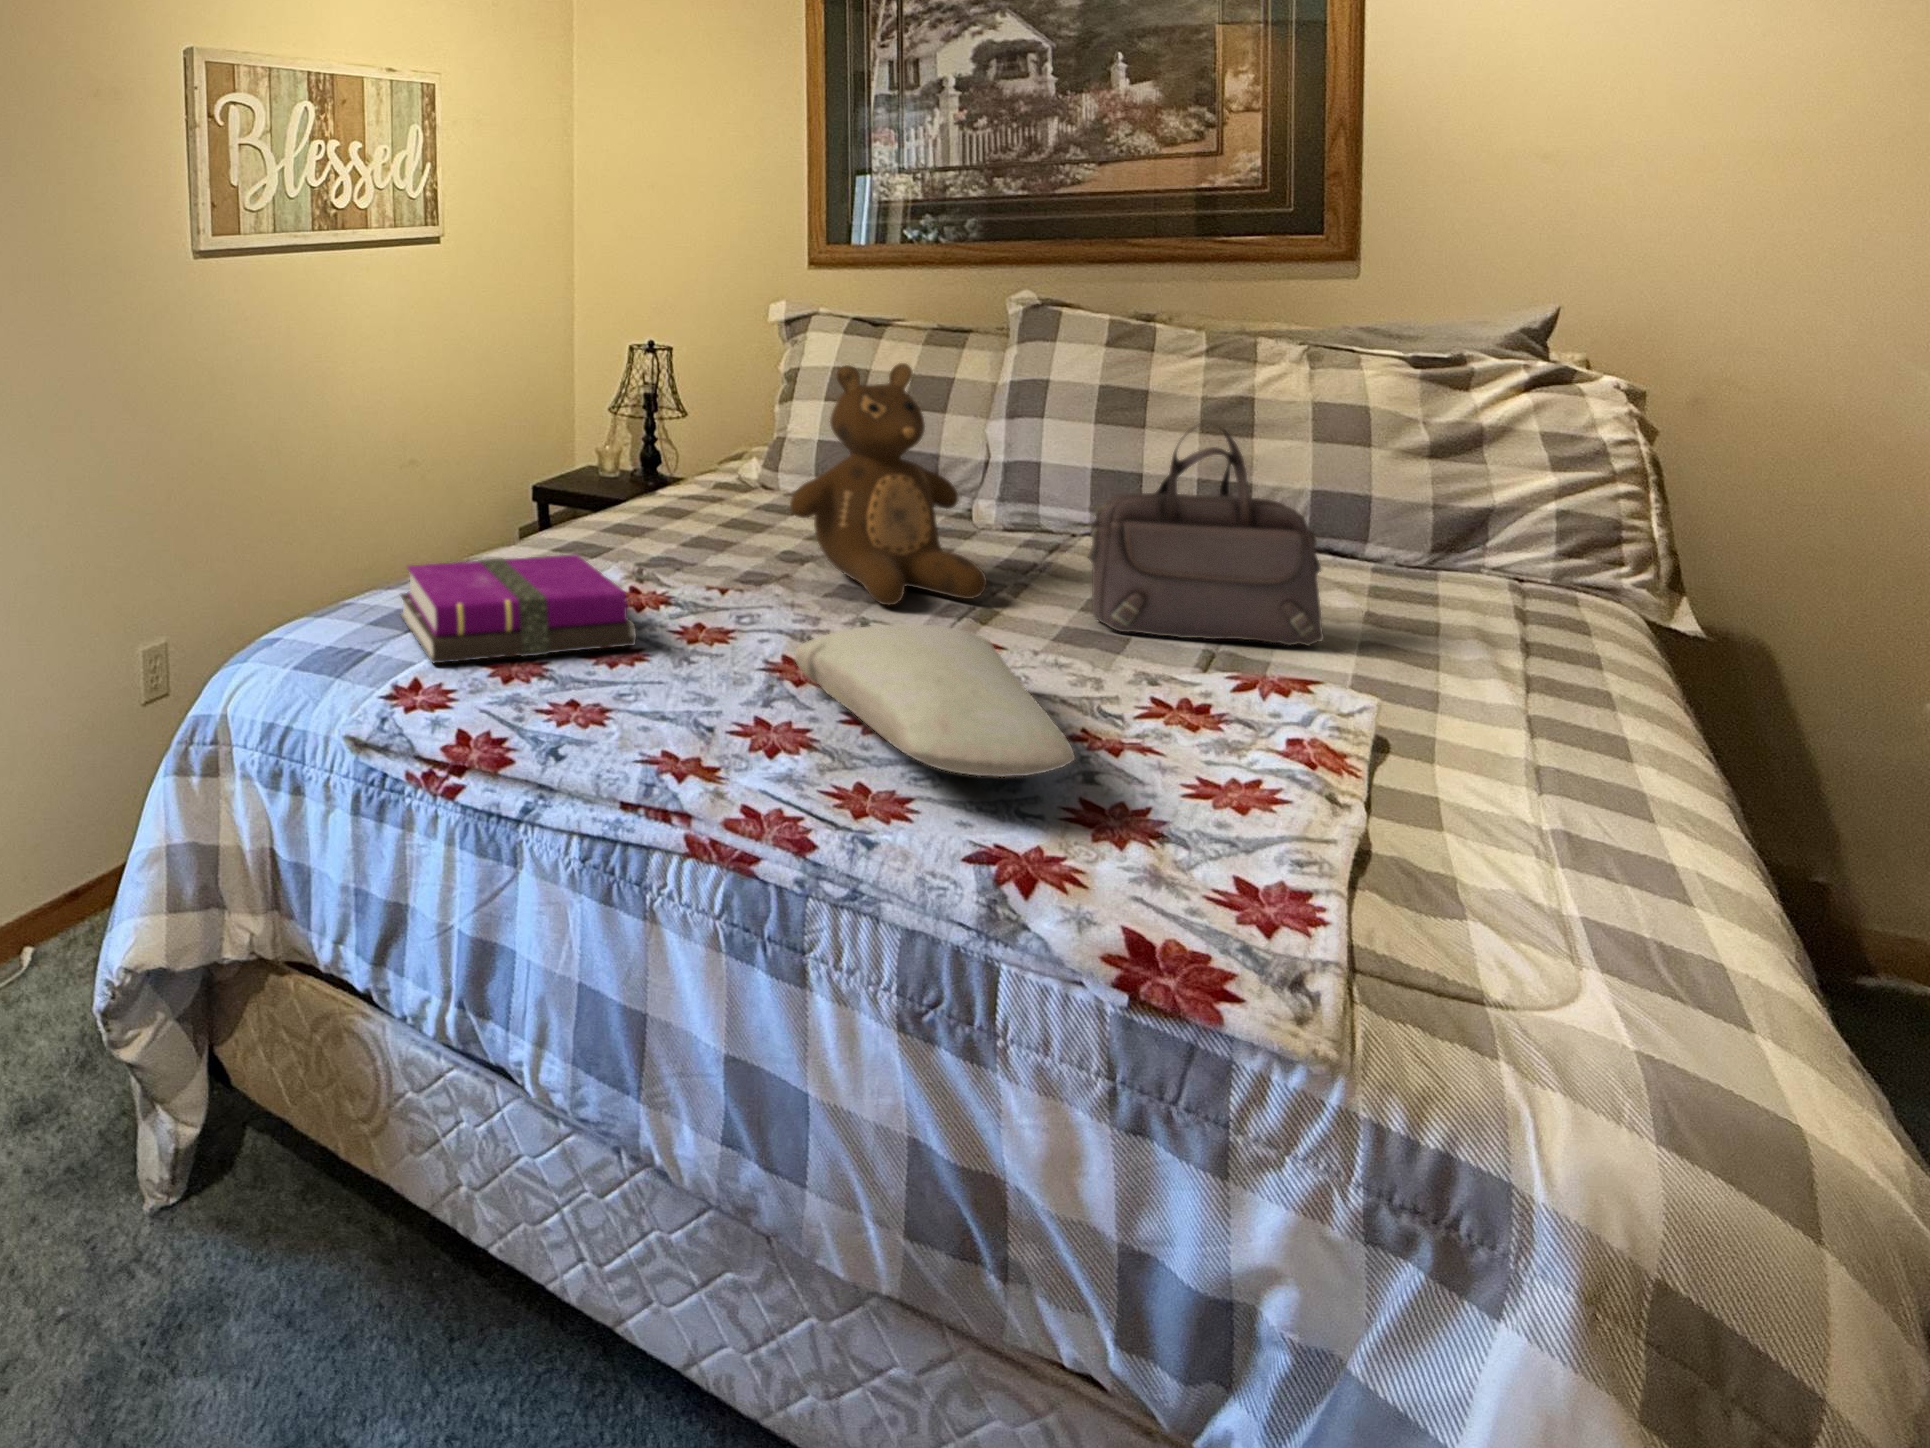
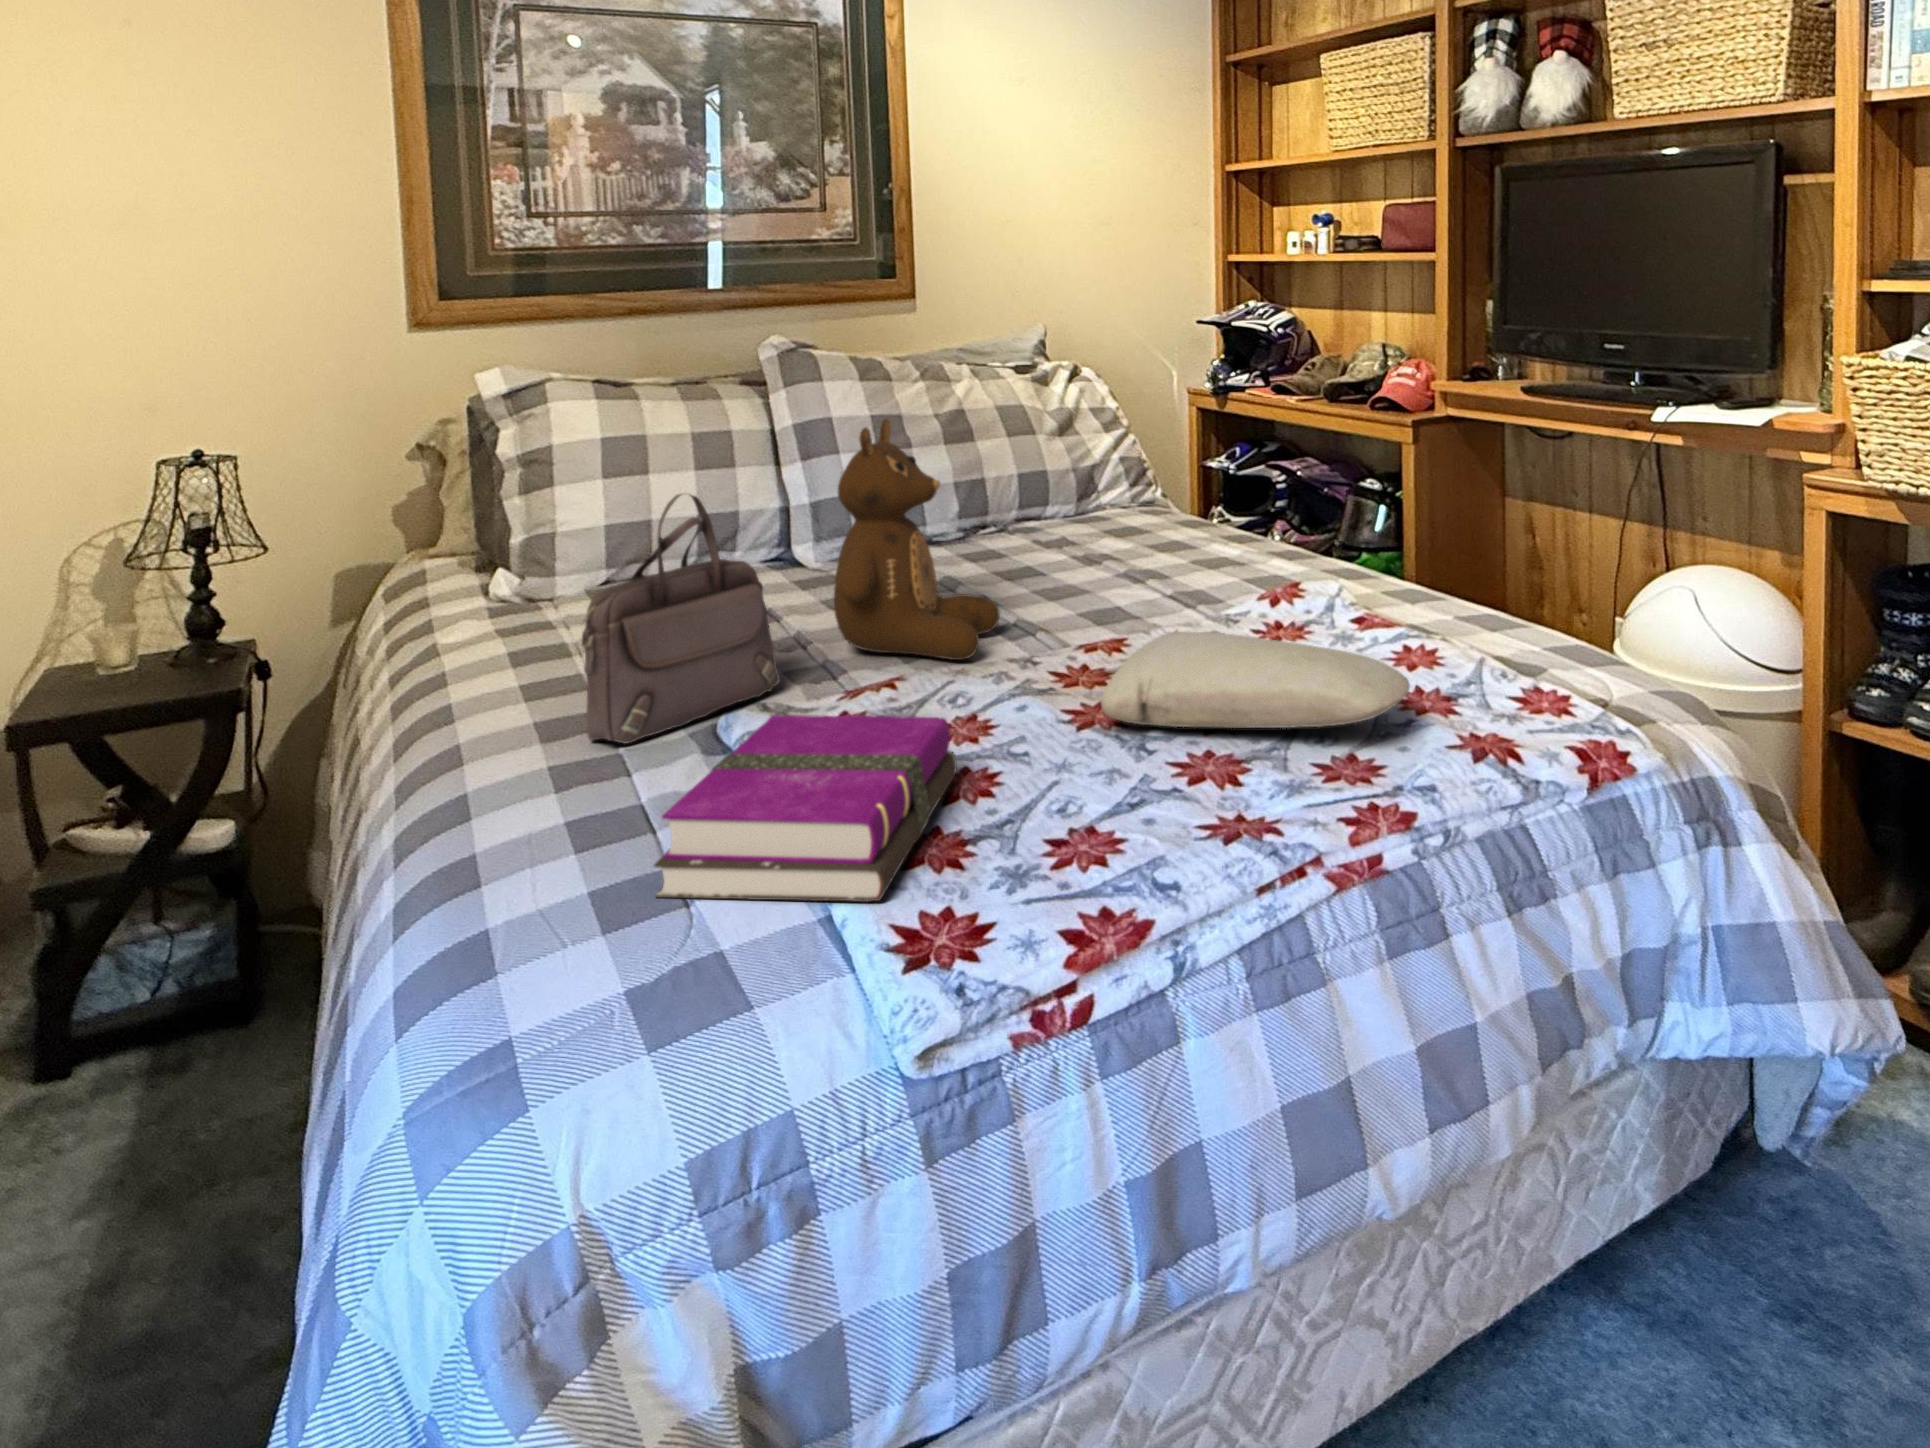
handbag: present [1088,423,1324,646] -> present [582,494,780,744]

